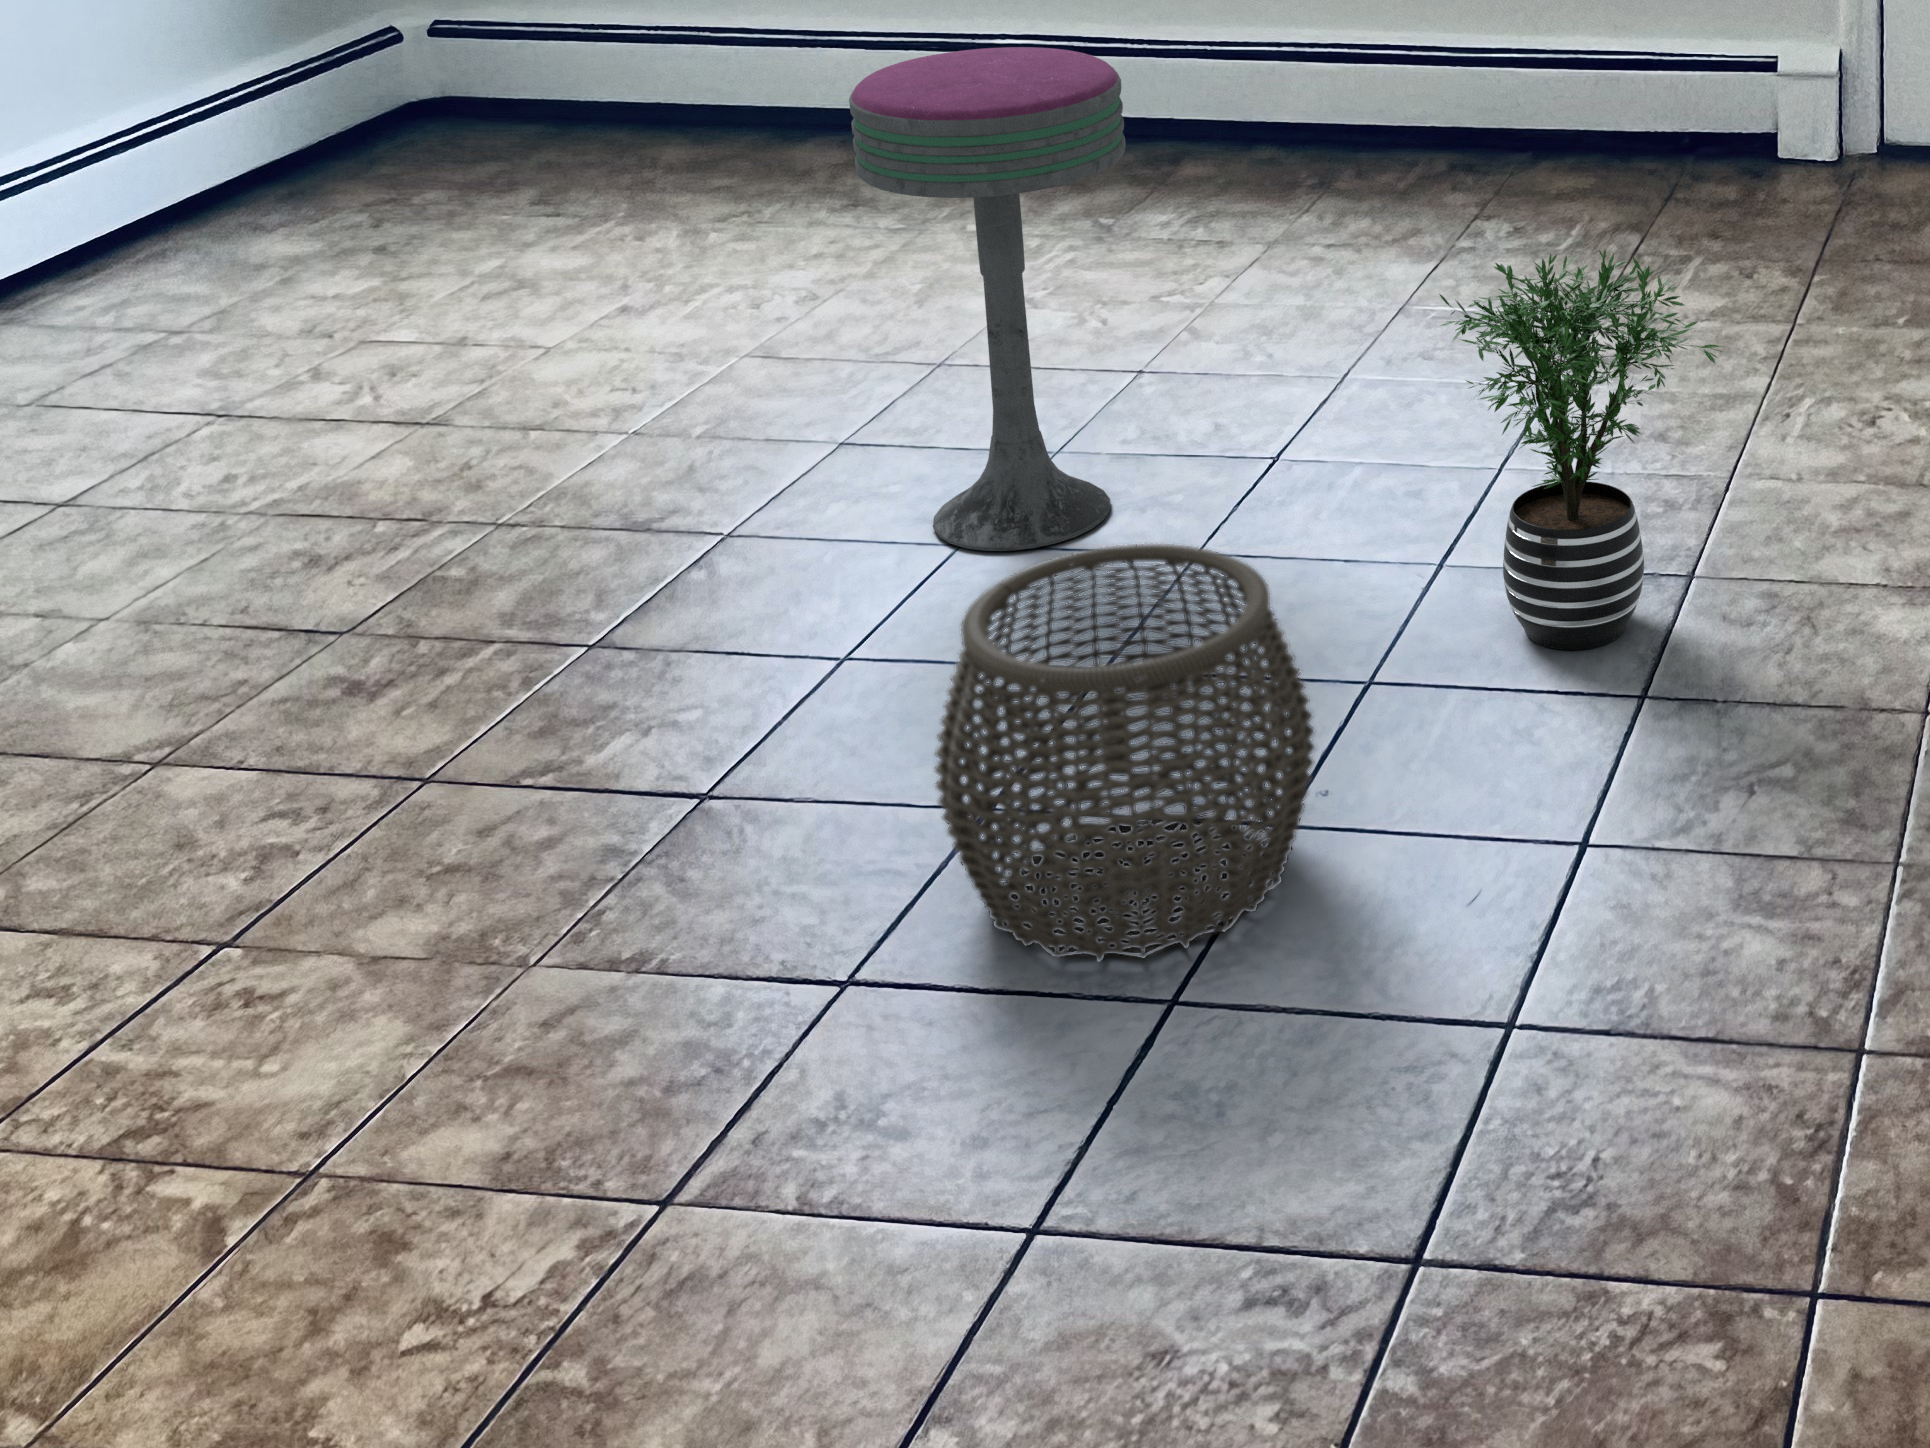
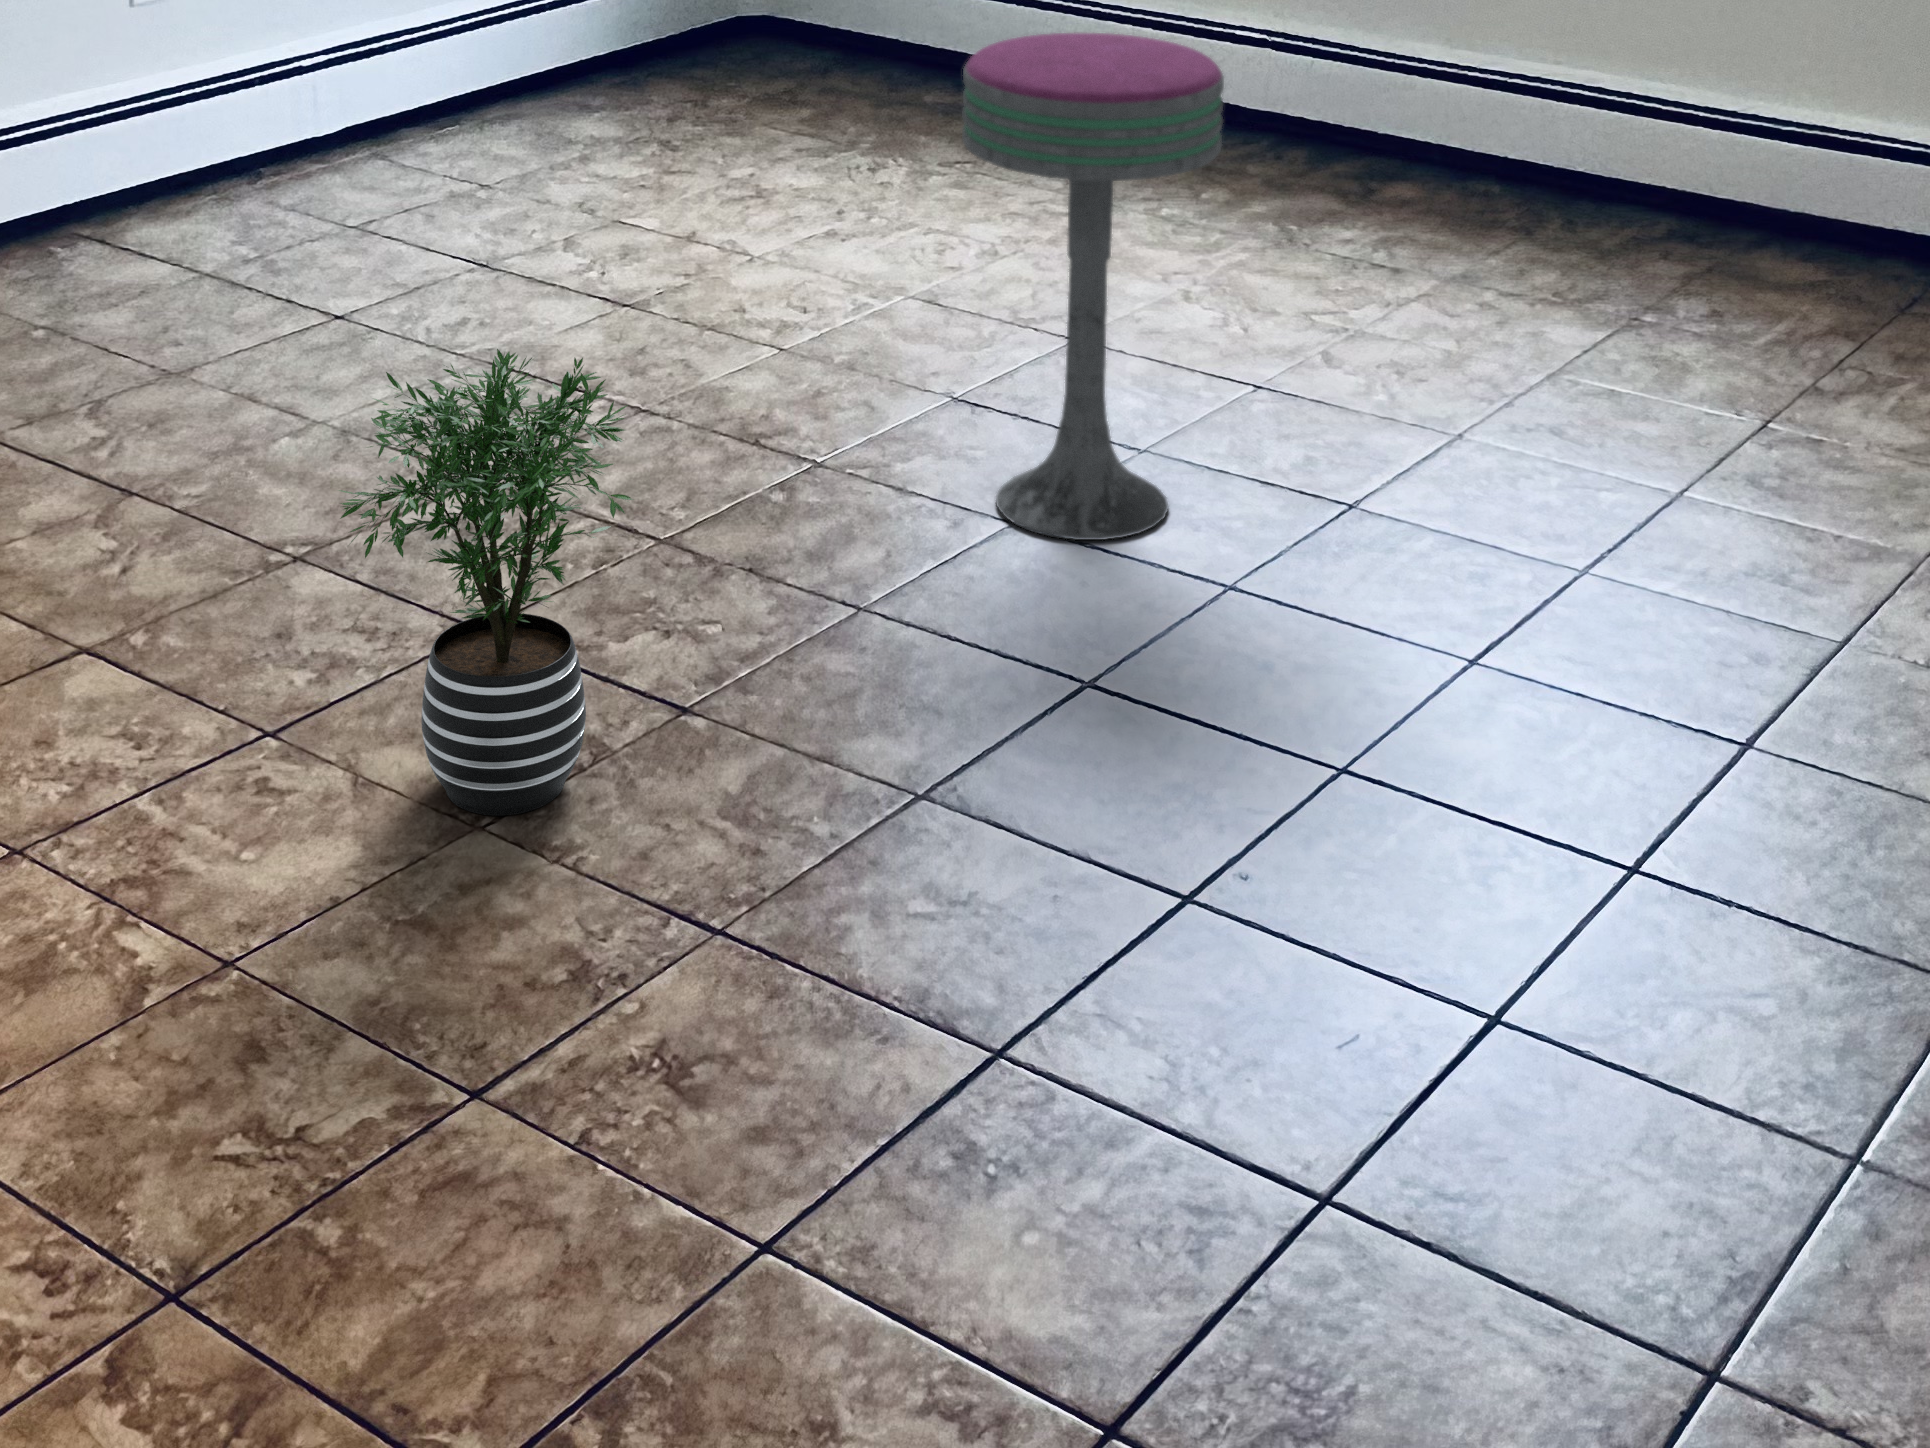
potted plant: present [1440,250,1722,650] -> present [339,349,633,815]
woven basket: present [935,544,1315,961] -> none [832,555,1215,999]

